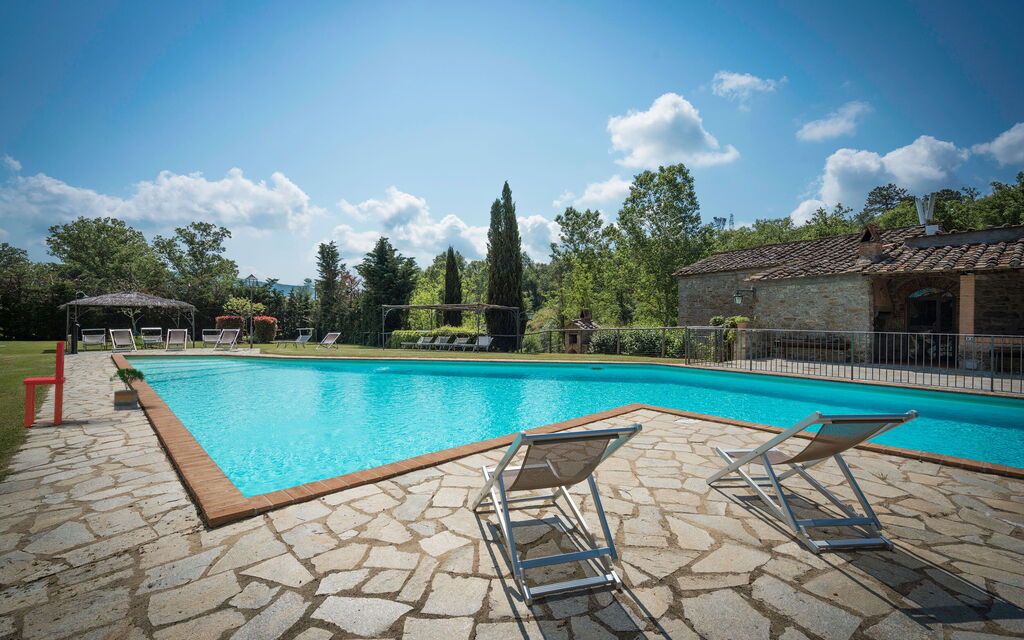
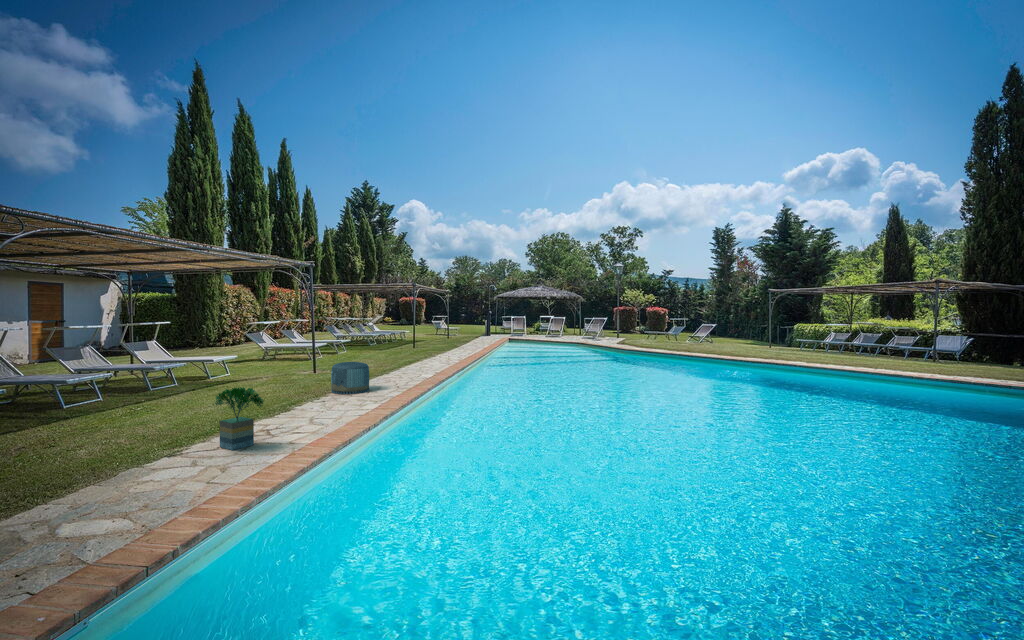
chair: present [23,341,66,427] -> none [39,350,120,475]
pouf: none [71,362,111,390] -> present [331,362,369,394]

